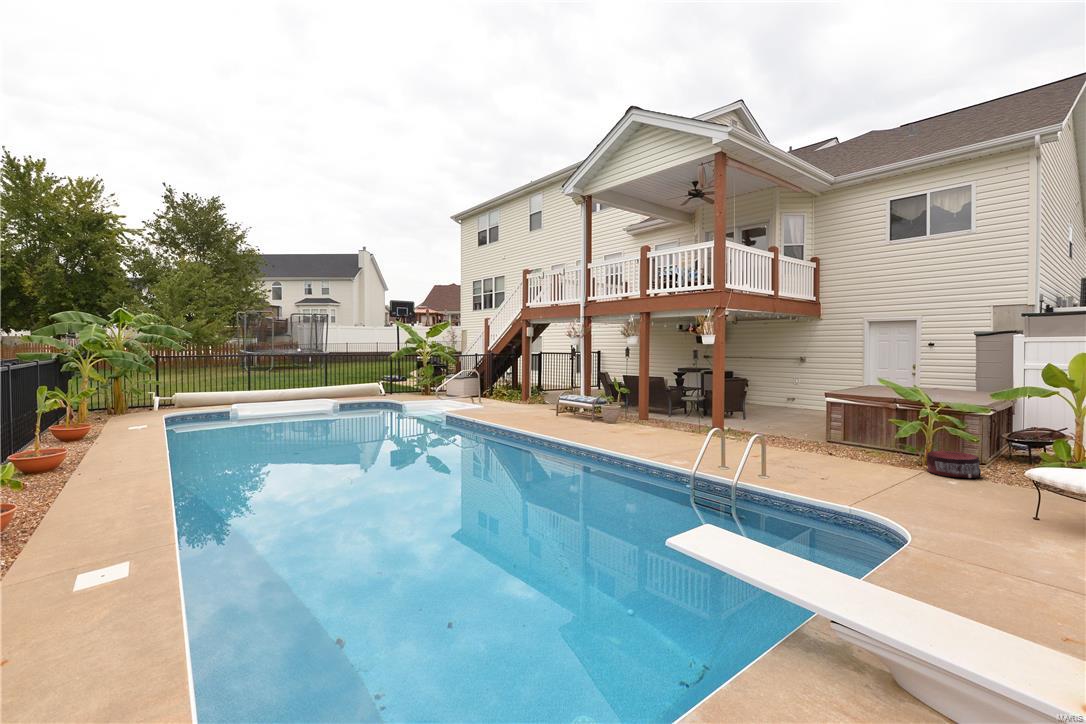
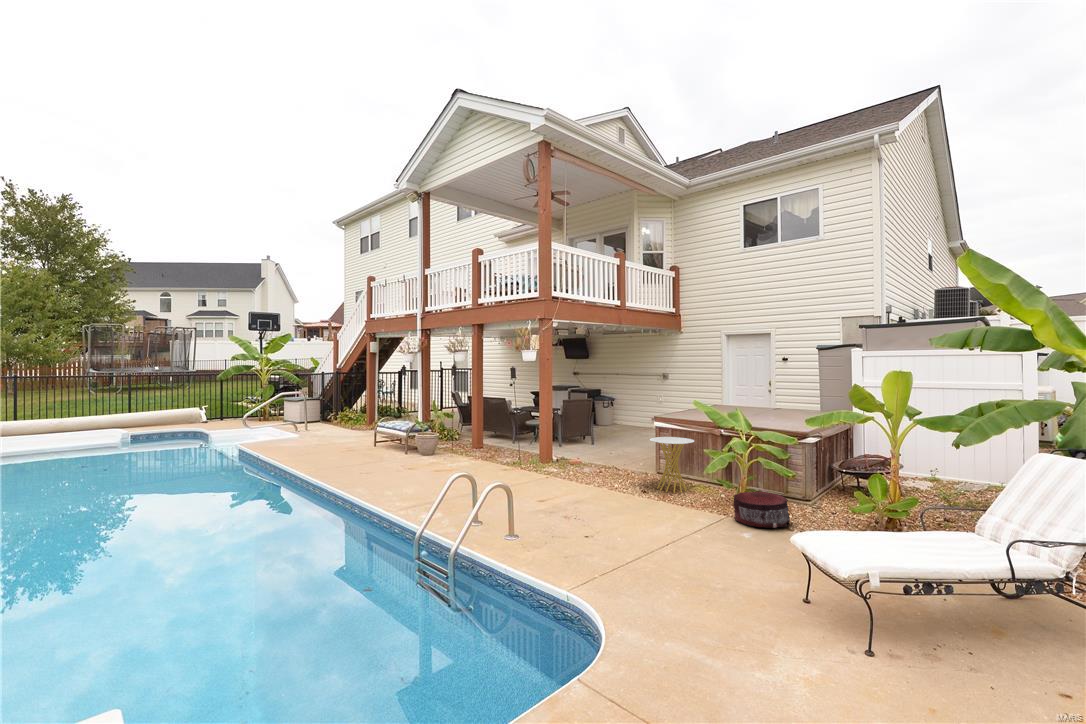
side table: none [832,408,875,454] -> present [650,437,694,493]

